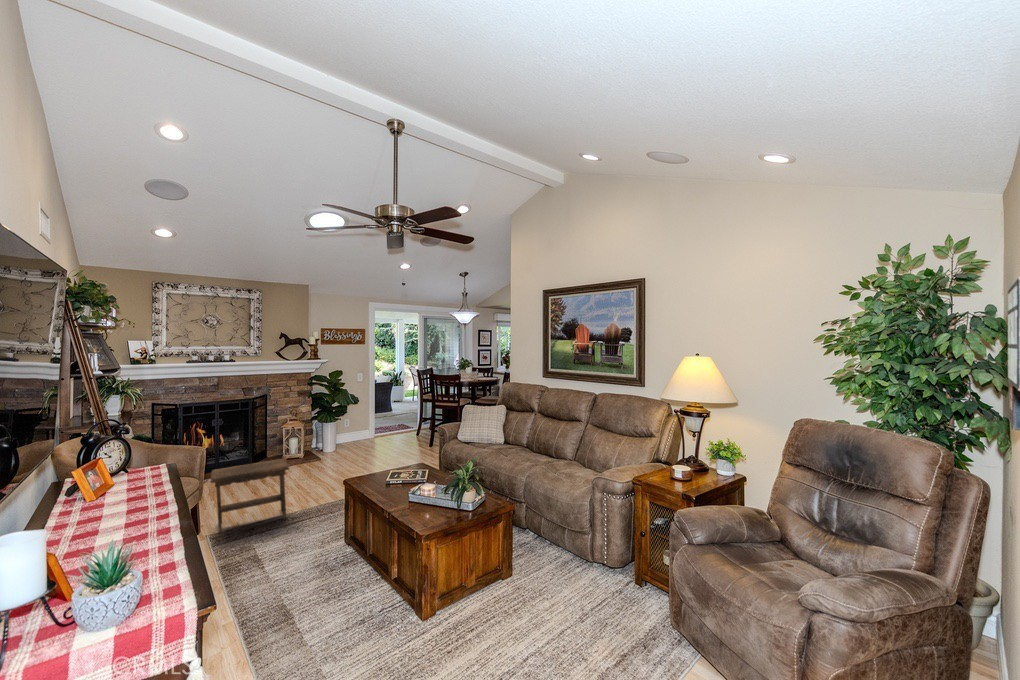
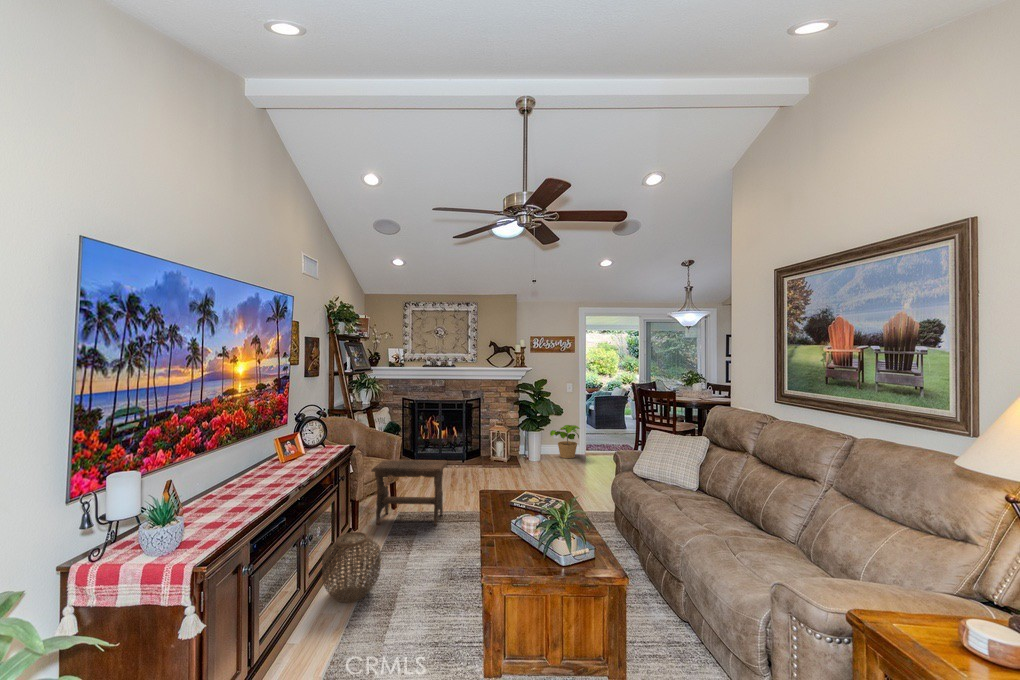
potted plant: none [345,410,376,441] -> present [550,425,580,458]
woven basket: none [226,531,284,596] -> present [322,532,380,603]

